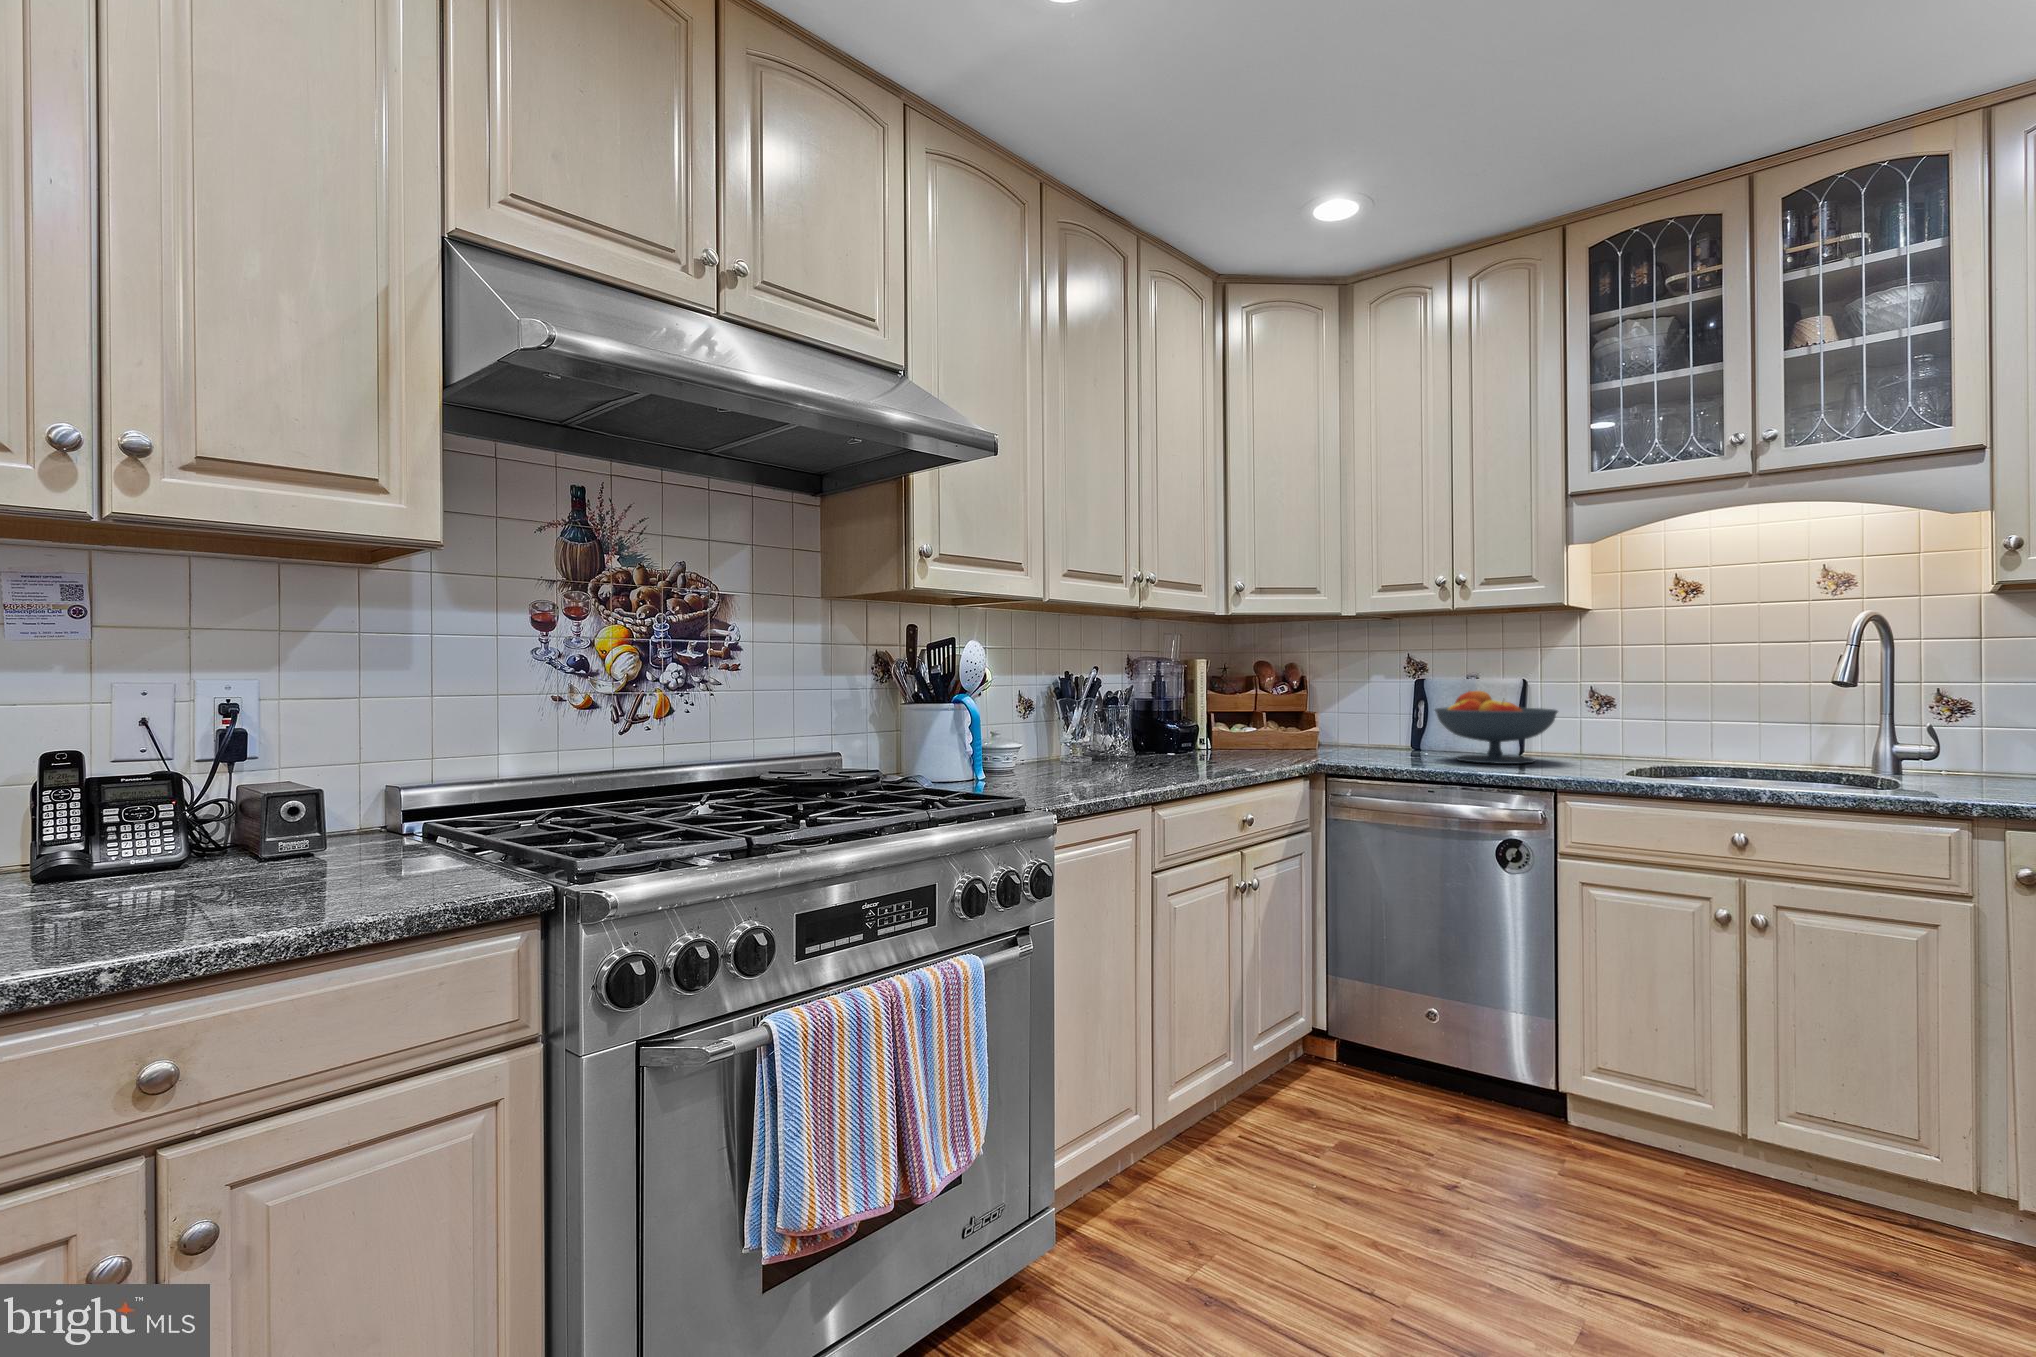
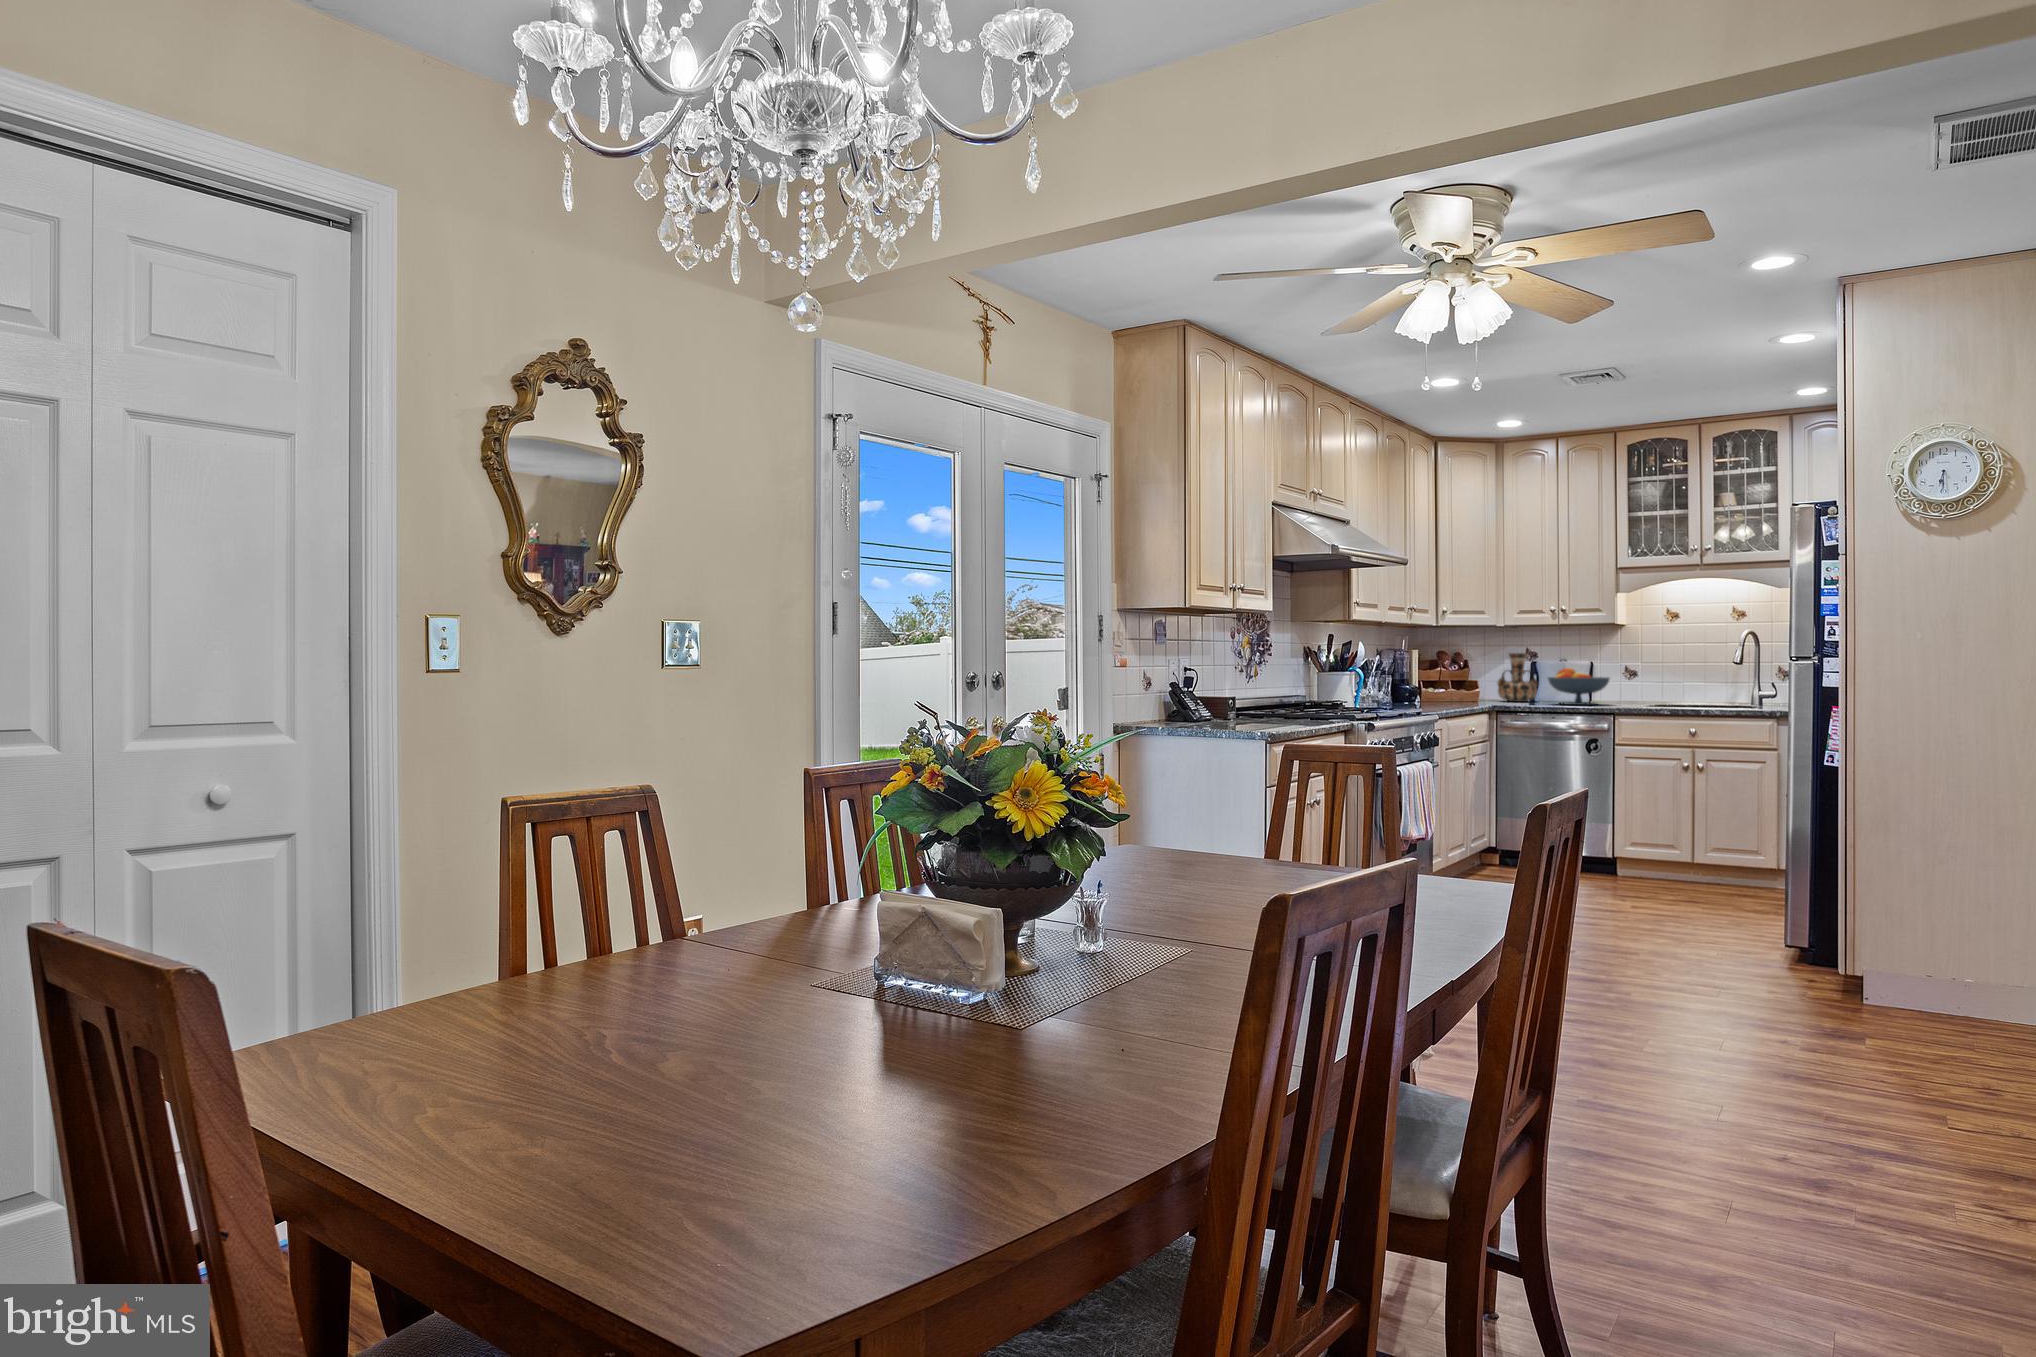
decorative vase: none [1355,663,1432,750] -> present [1497,653,1538,702]

